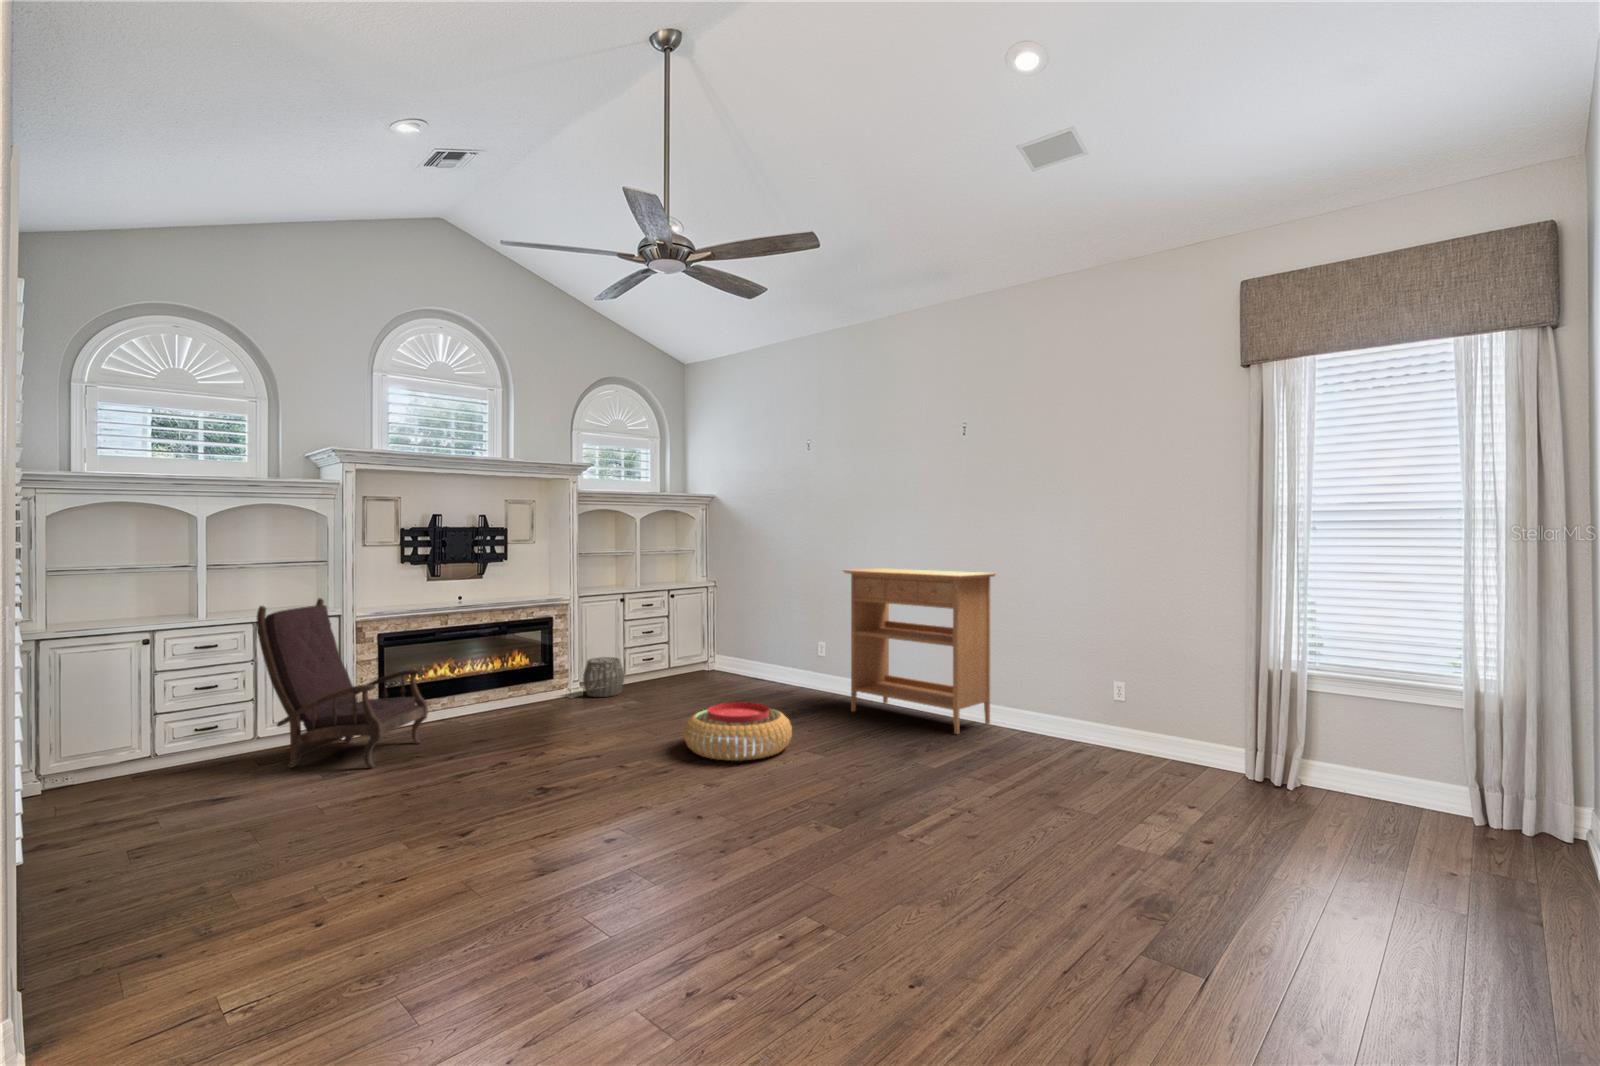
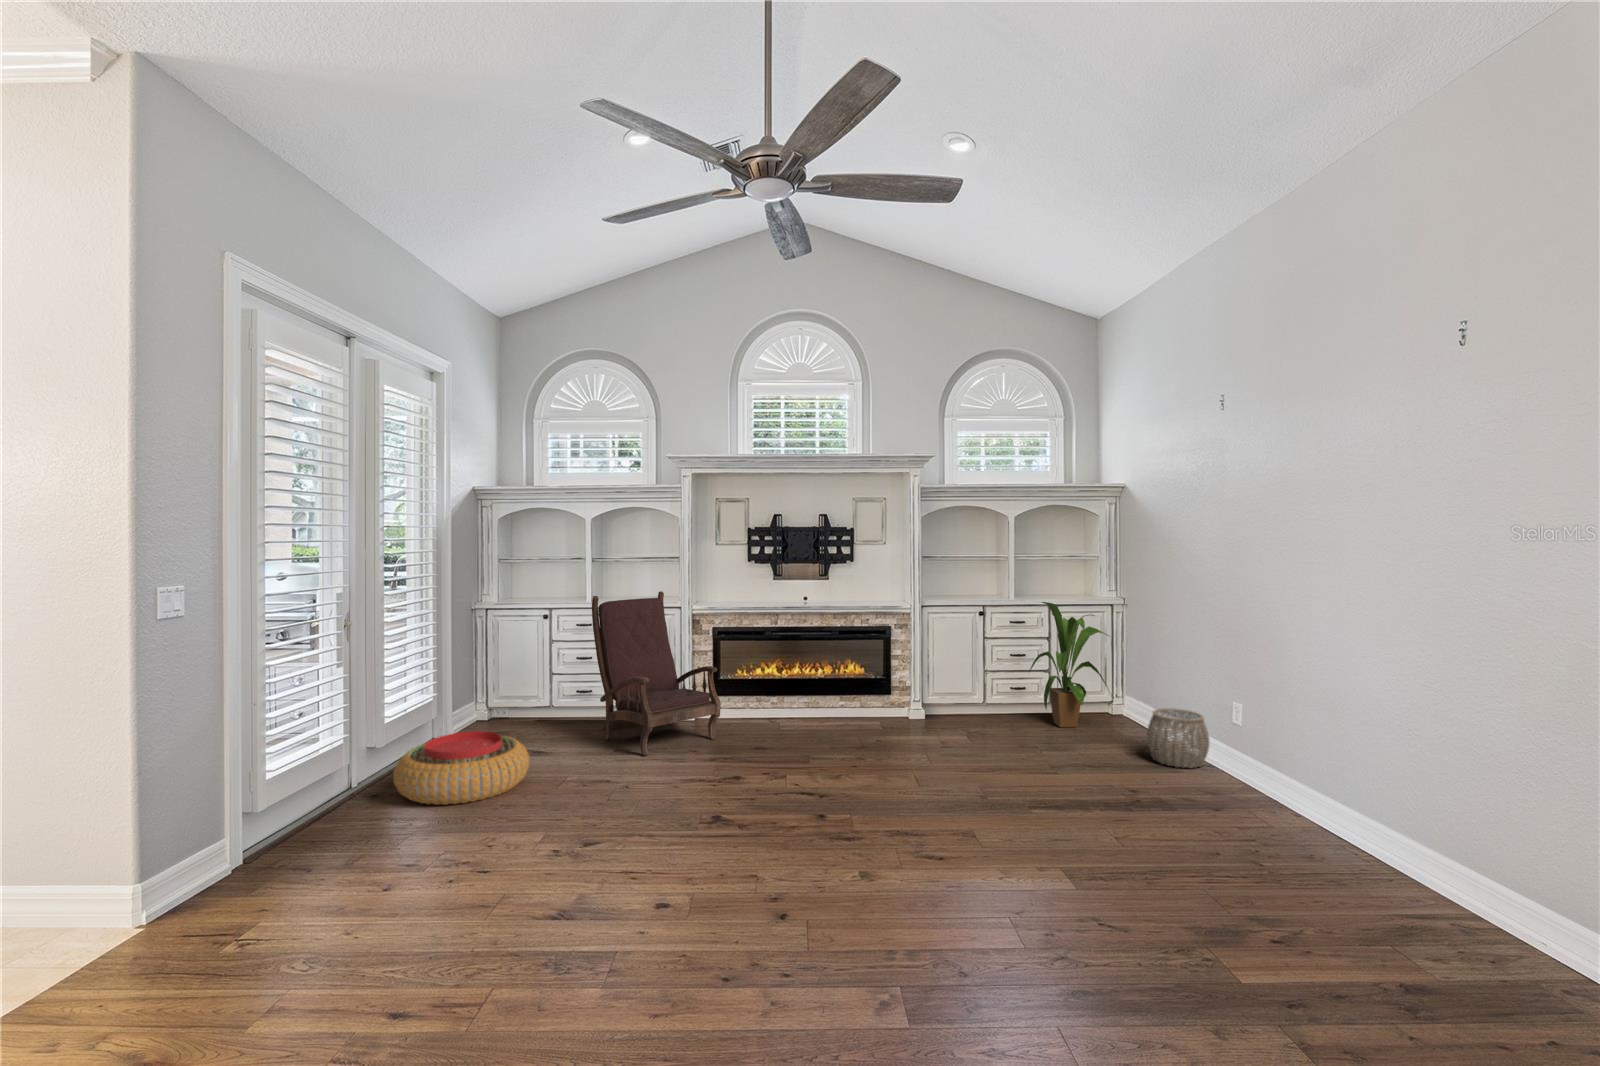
console table: present [843,568,996,734] -> none [1216,600,1523,940]
house plant: none [660,586,728,684] -> present [1029,602,1112,727]
woven basket: present [583,657,624,697] -> present [1147,708,1209,768]
pouf: present [684,702,792,761] -> present [394,731,529,805]

